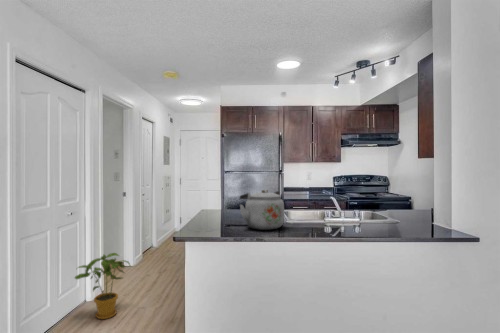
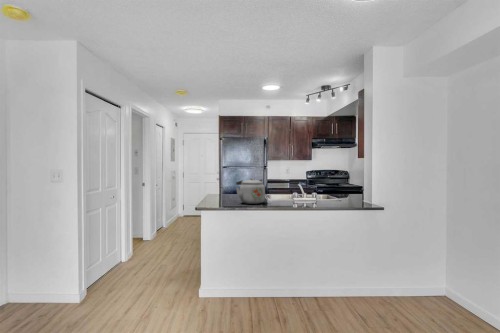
house plant: present [75,253,130,319] -> none [116,224,156,271]

